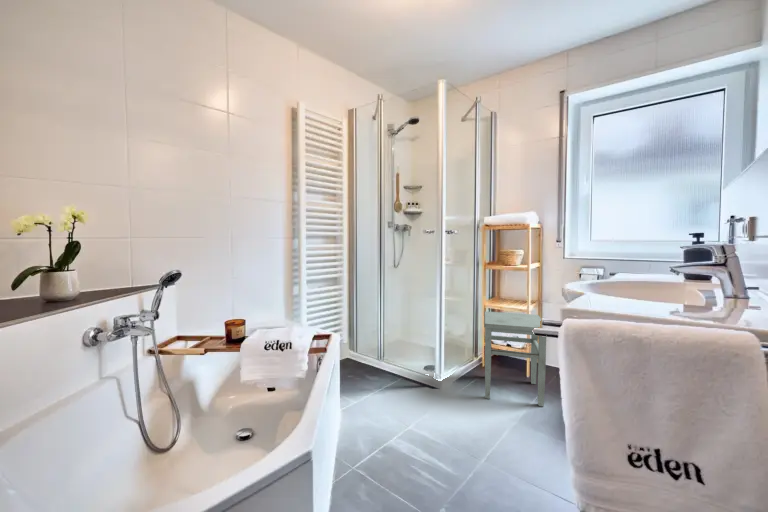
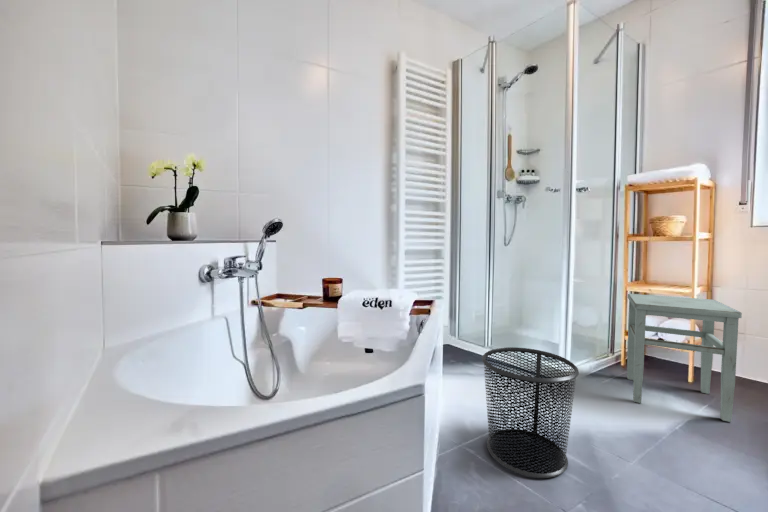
waste bin: none [365,371,435,478] -> present [482,347,579,478]

